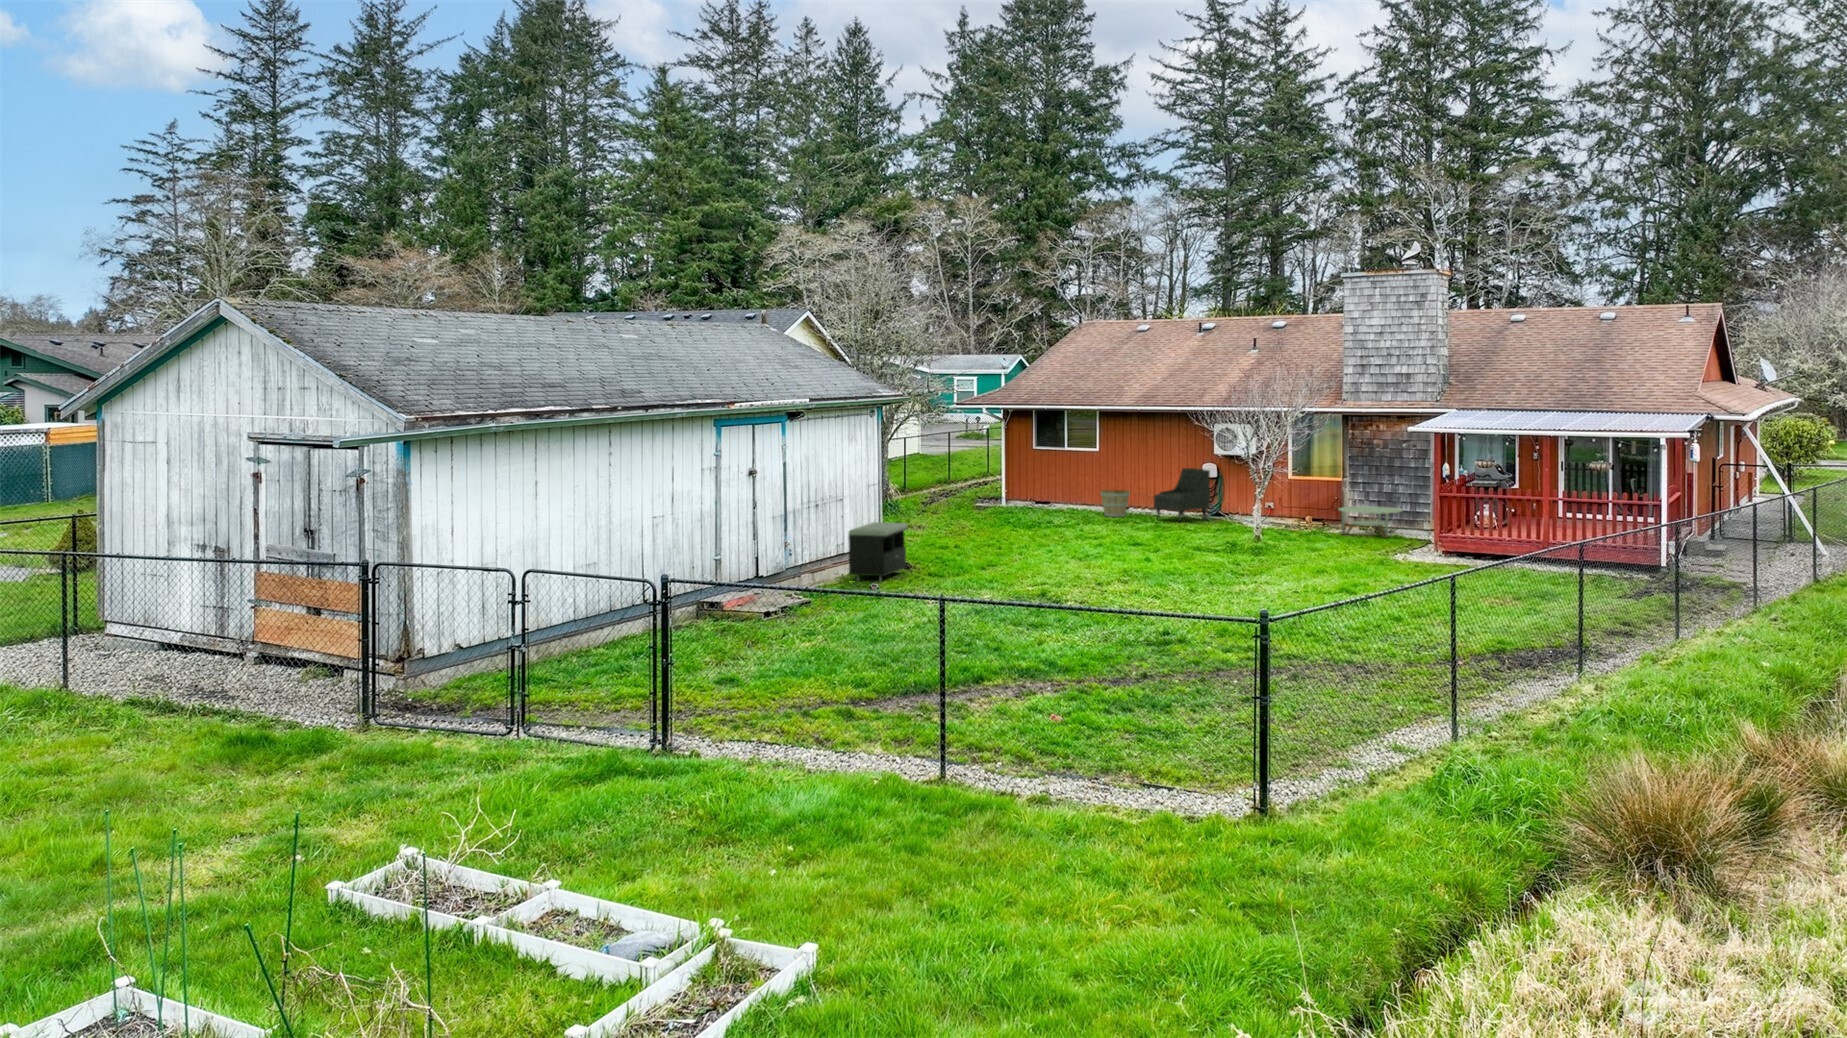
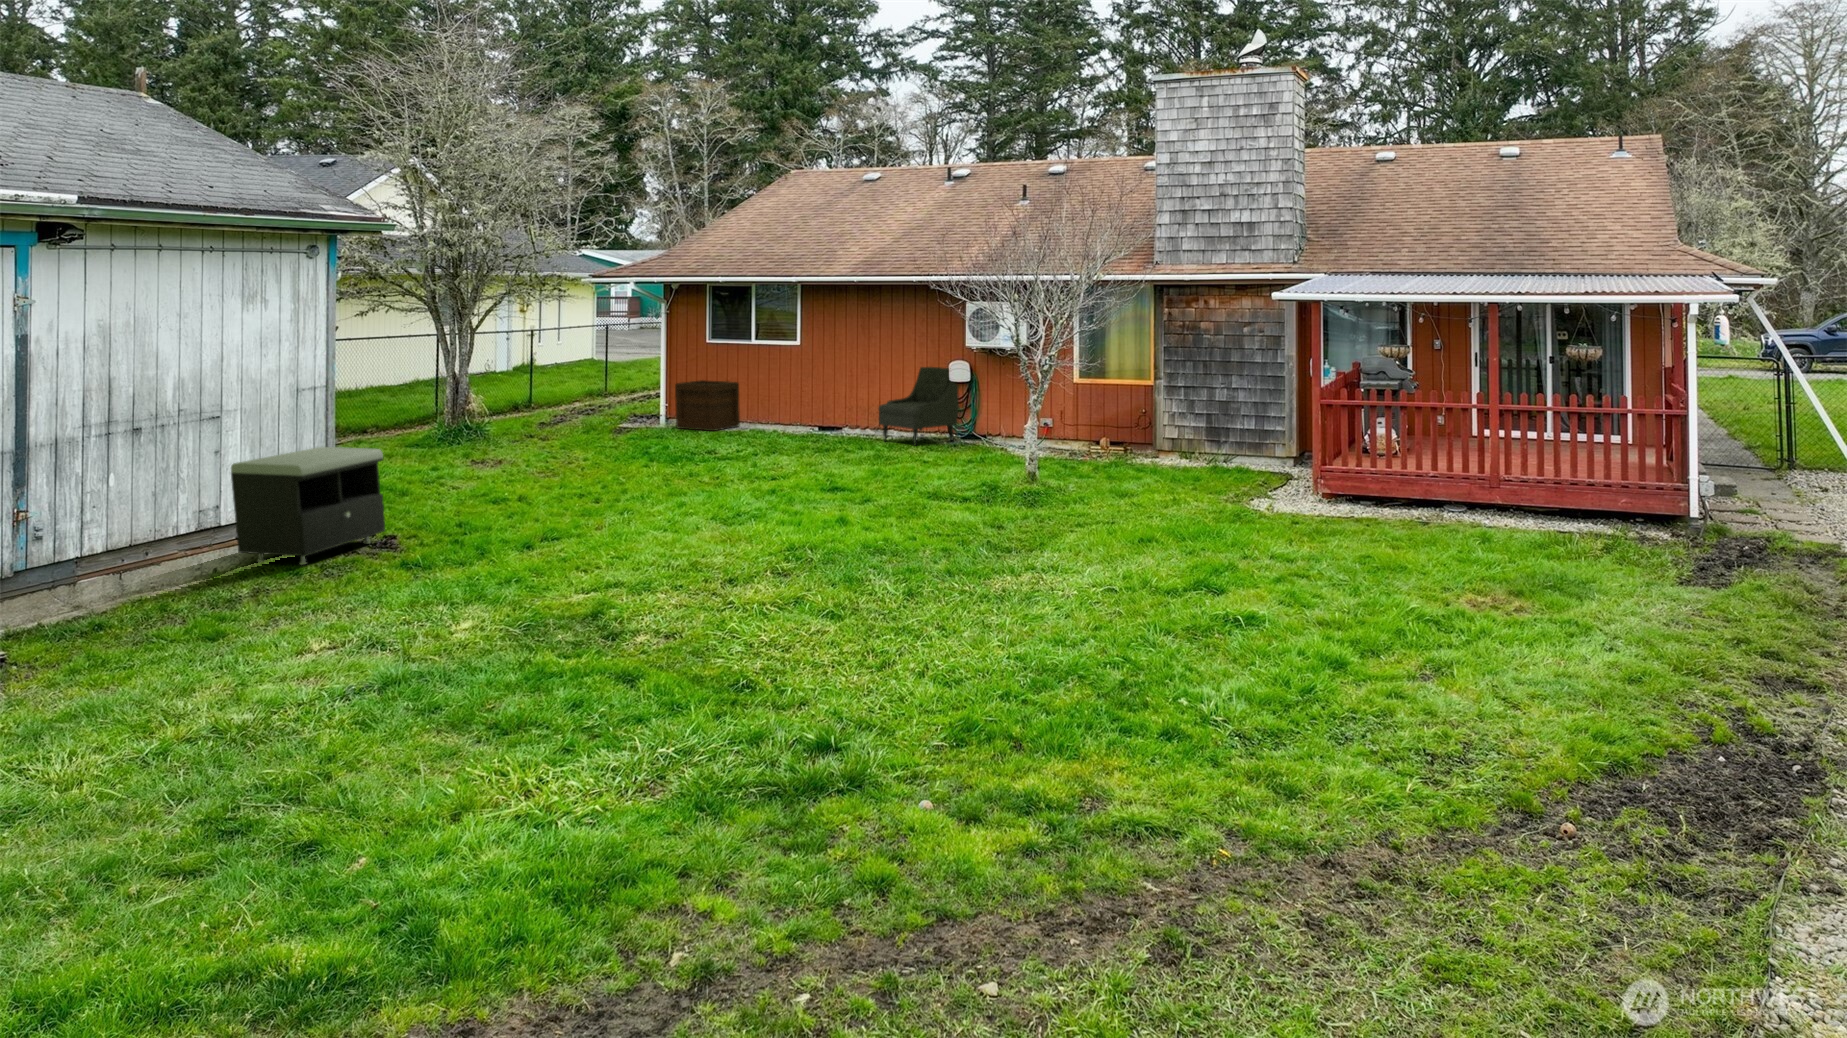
wooden crate: none [1006,477,1050,513] -> present [675,380,740,431]
wooden bucket: present [1100,490,1130,517] -> none [805,397,848,436]
round table: present [1339,506,1402,538] -> none [1146,422,1242,471]

